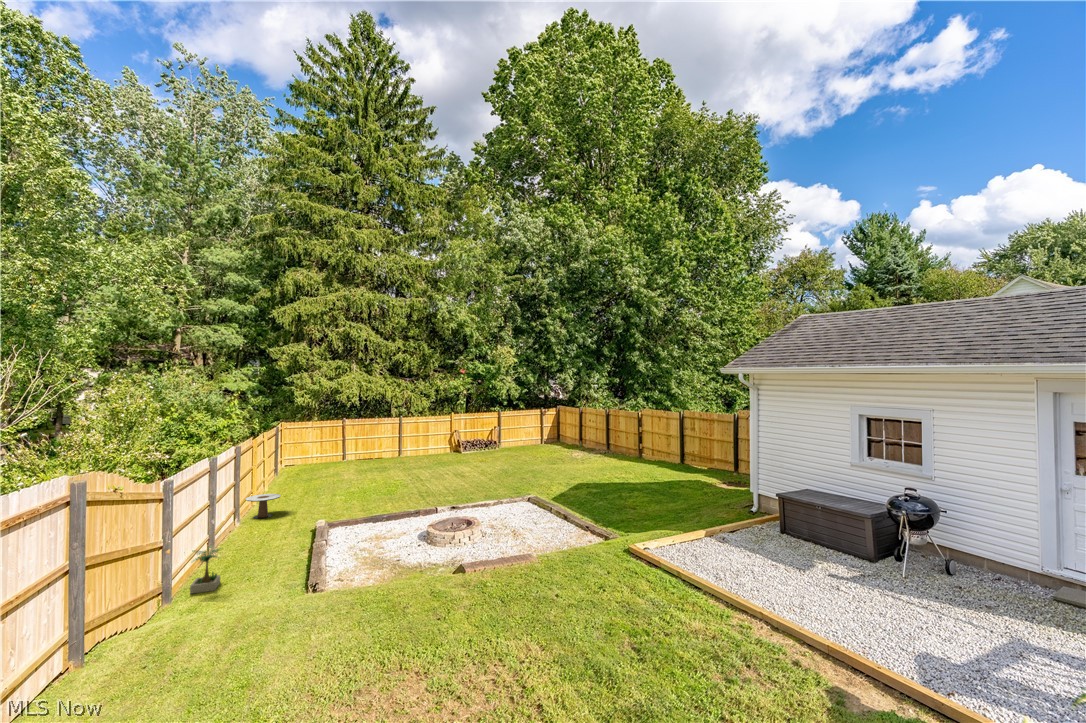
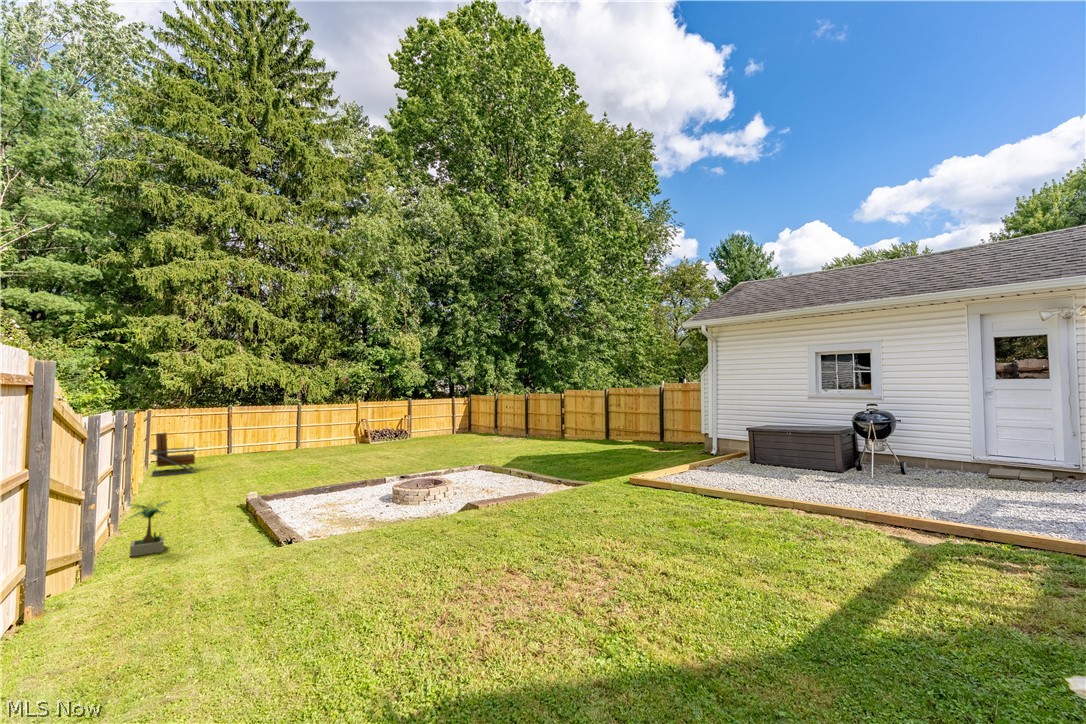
lounge chair: none [272,448,309,486] -> present [151,433,196,476]
side table: present [246,494,281,519] -> none [141,471,188,499]

